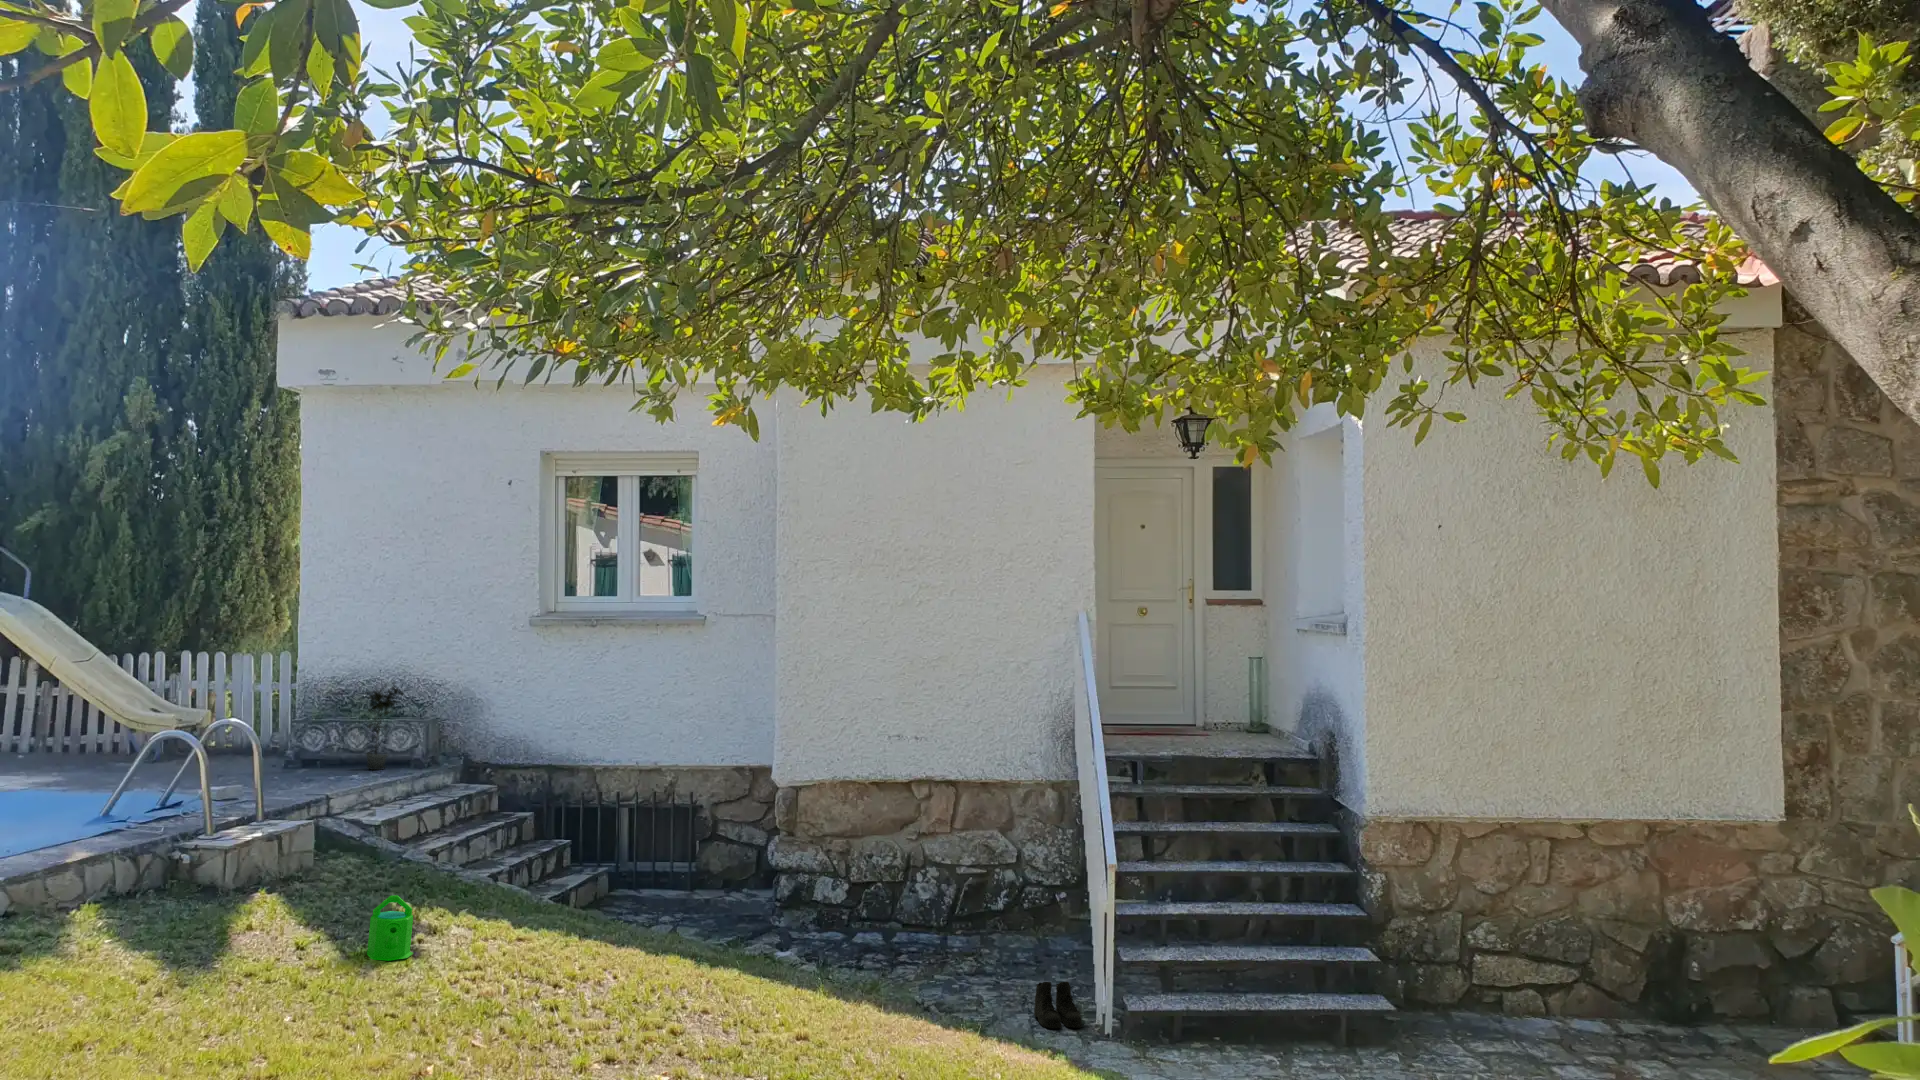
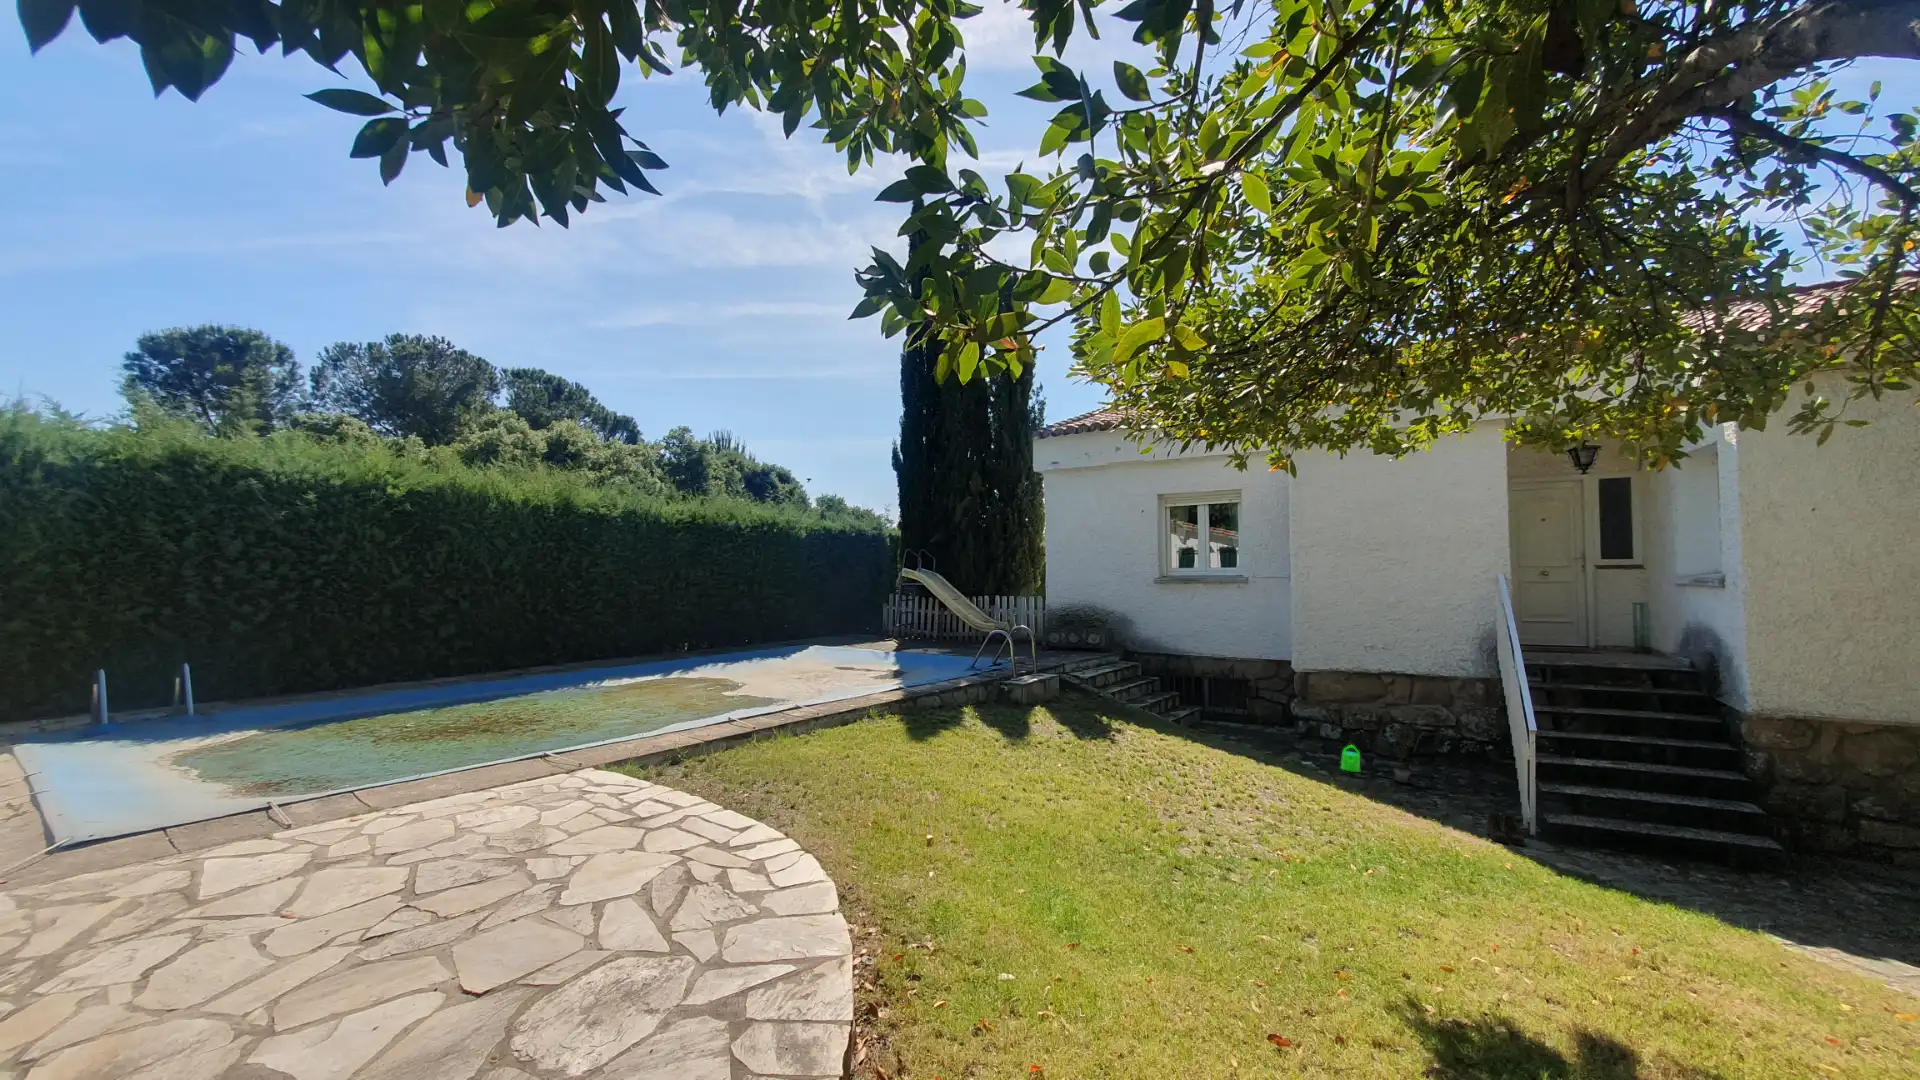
potted plant: present [365,683,403,770] -> present [1394,725,1420,783]
watering can: present [367,895,413,961] -> present [1341,745,1360,772]

